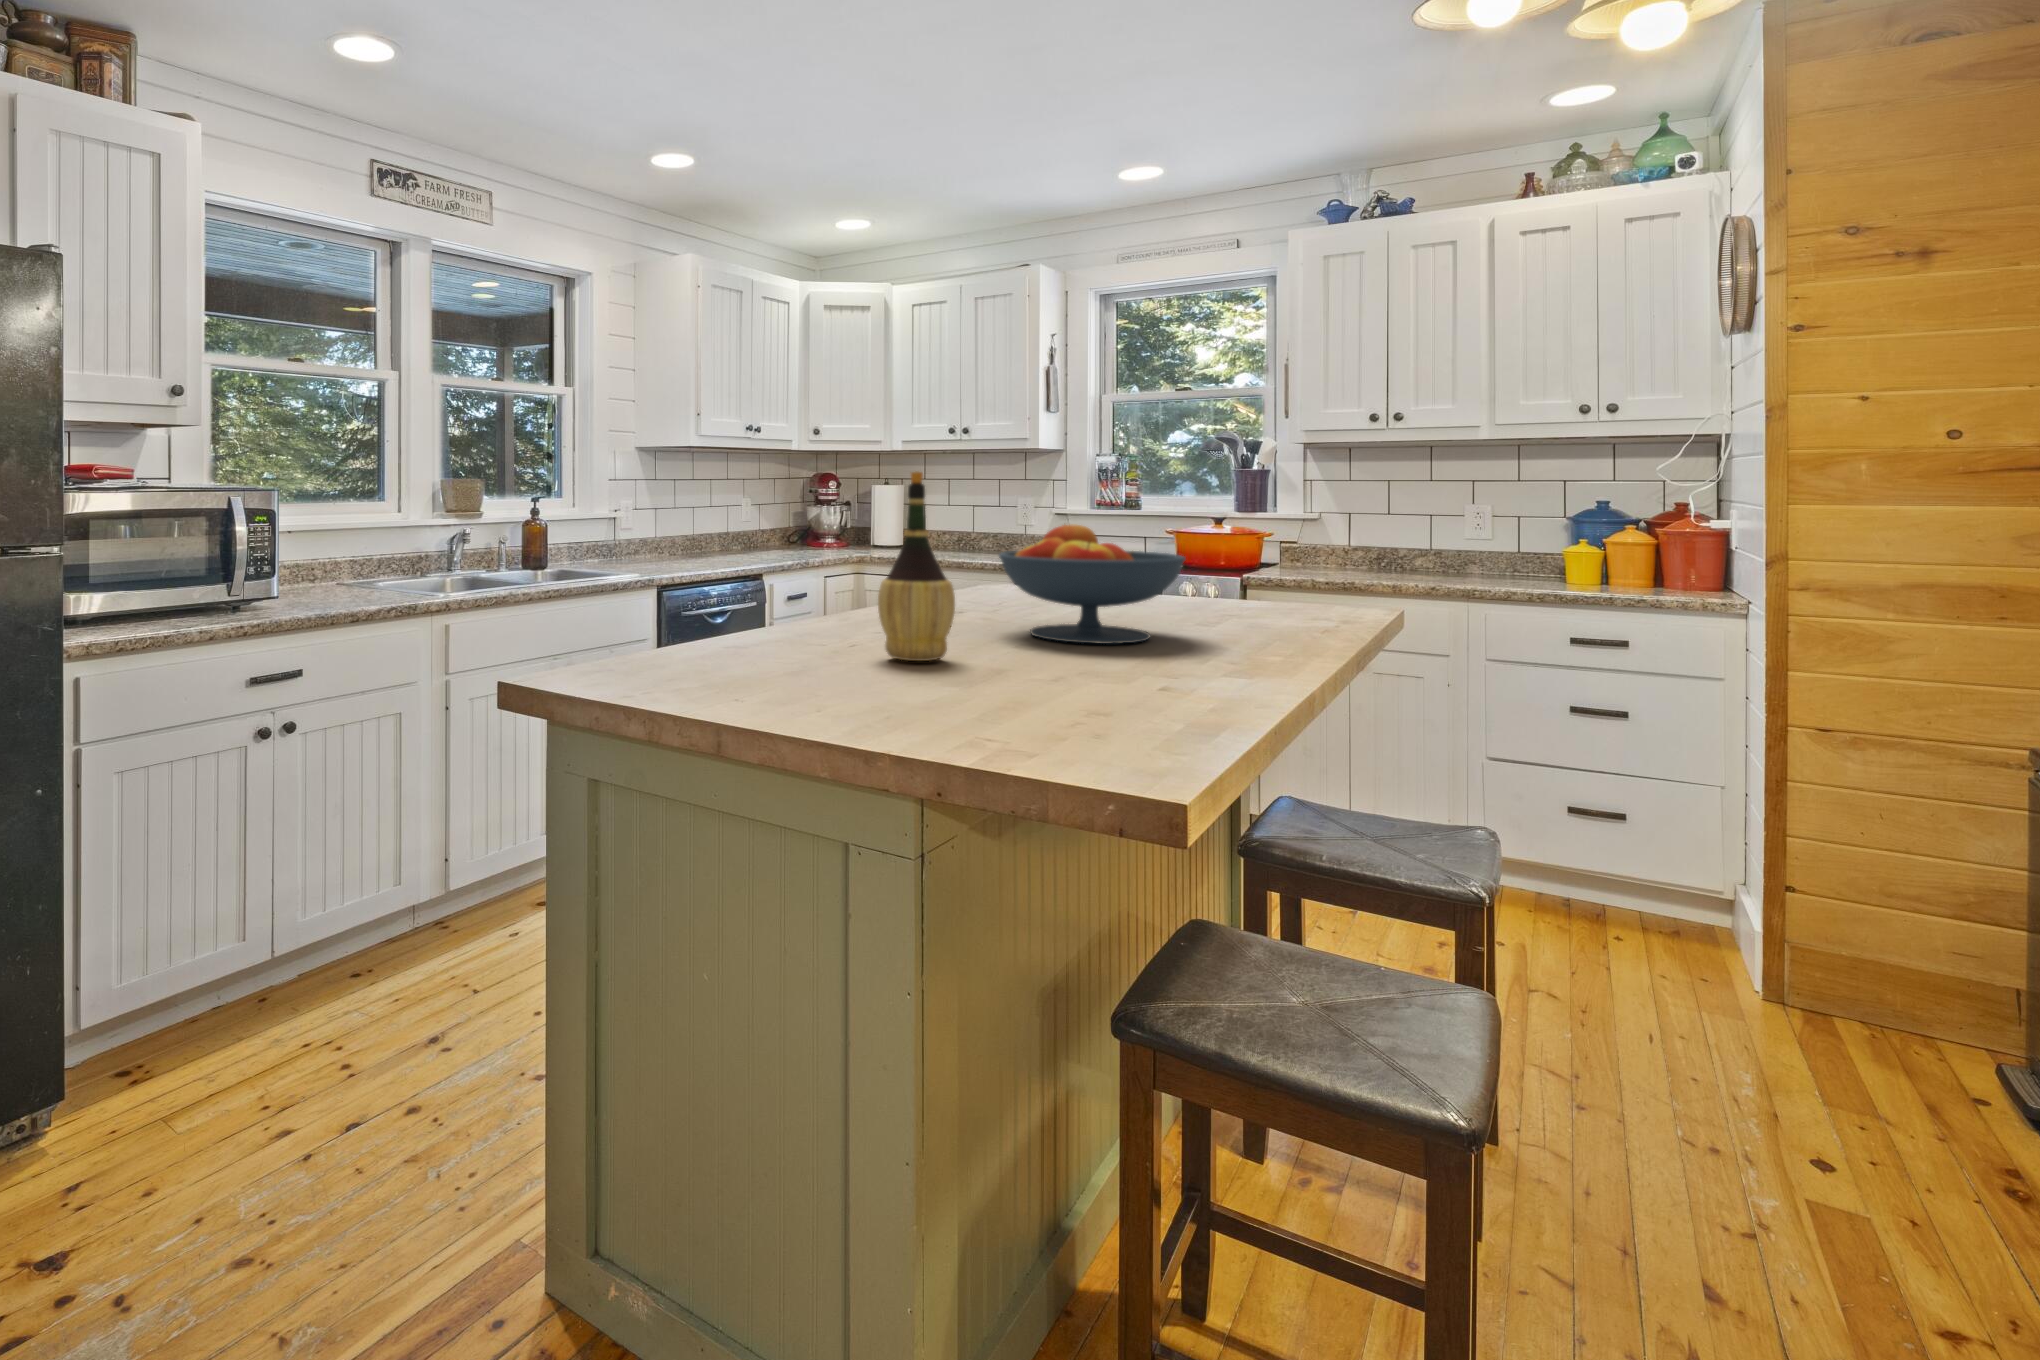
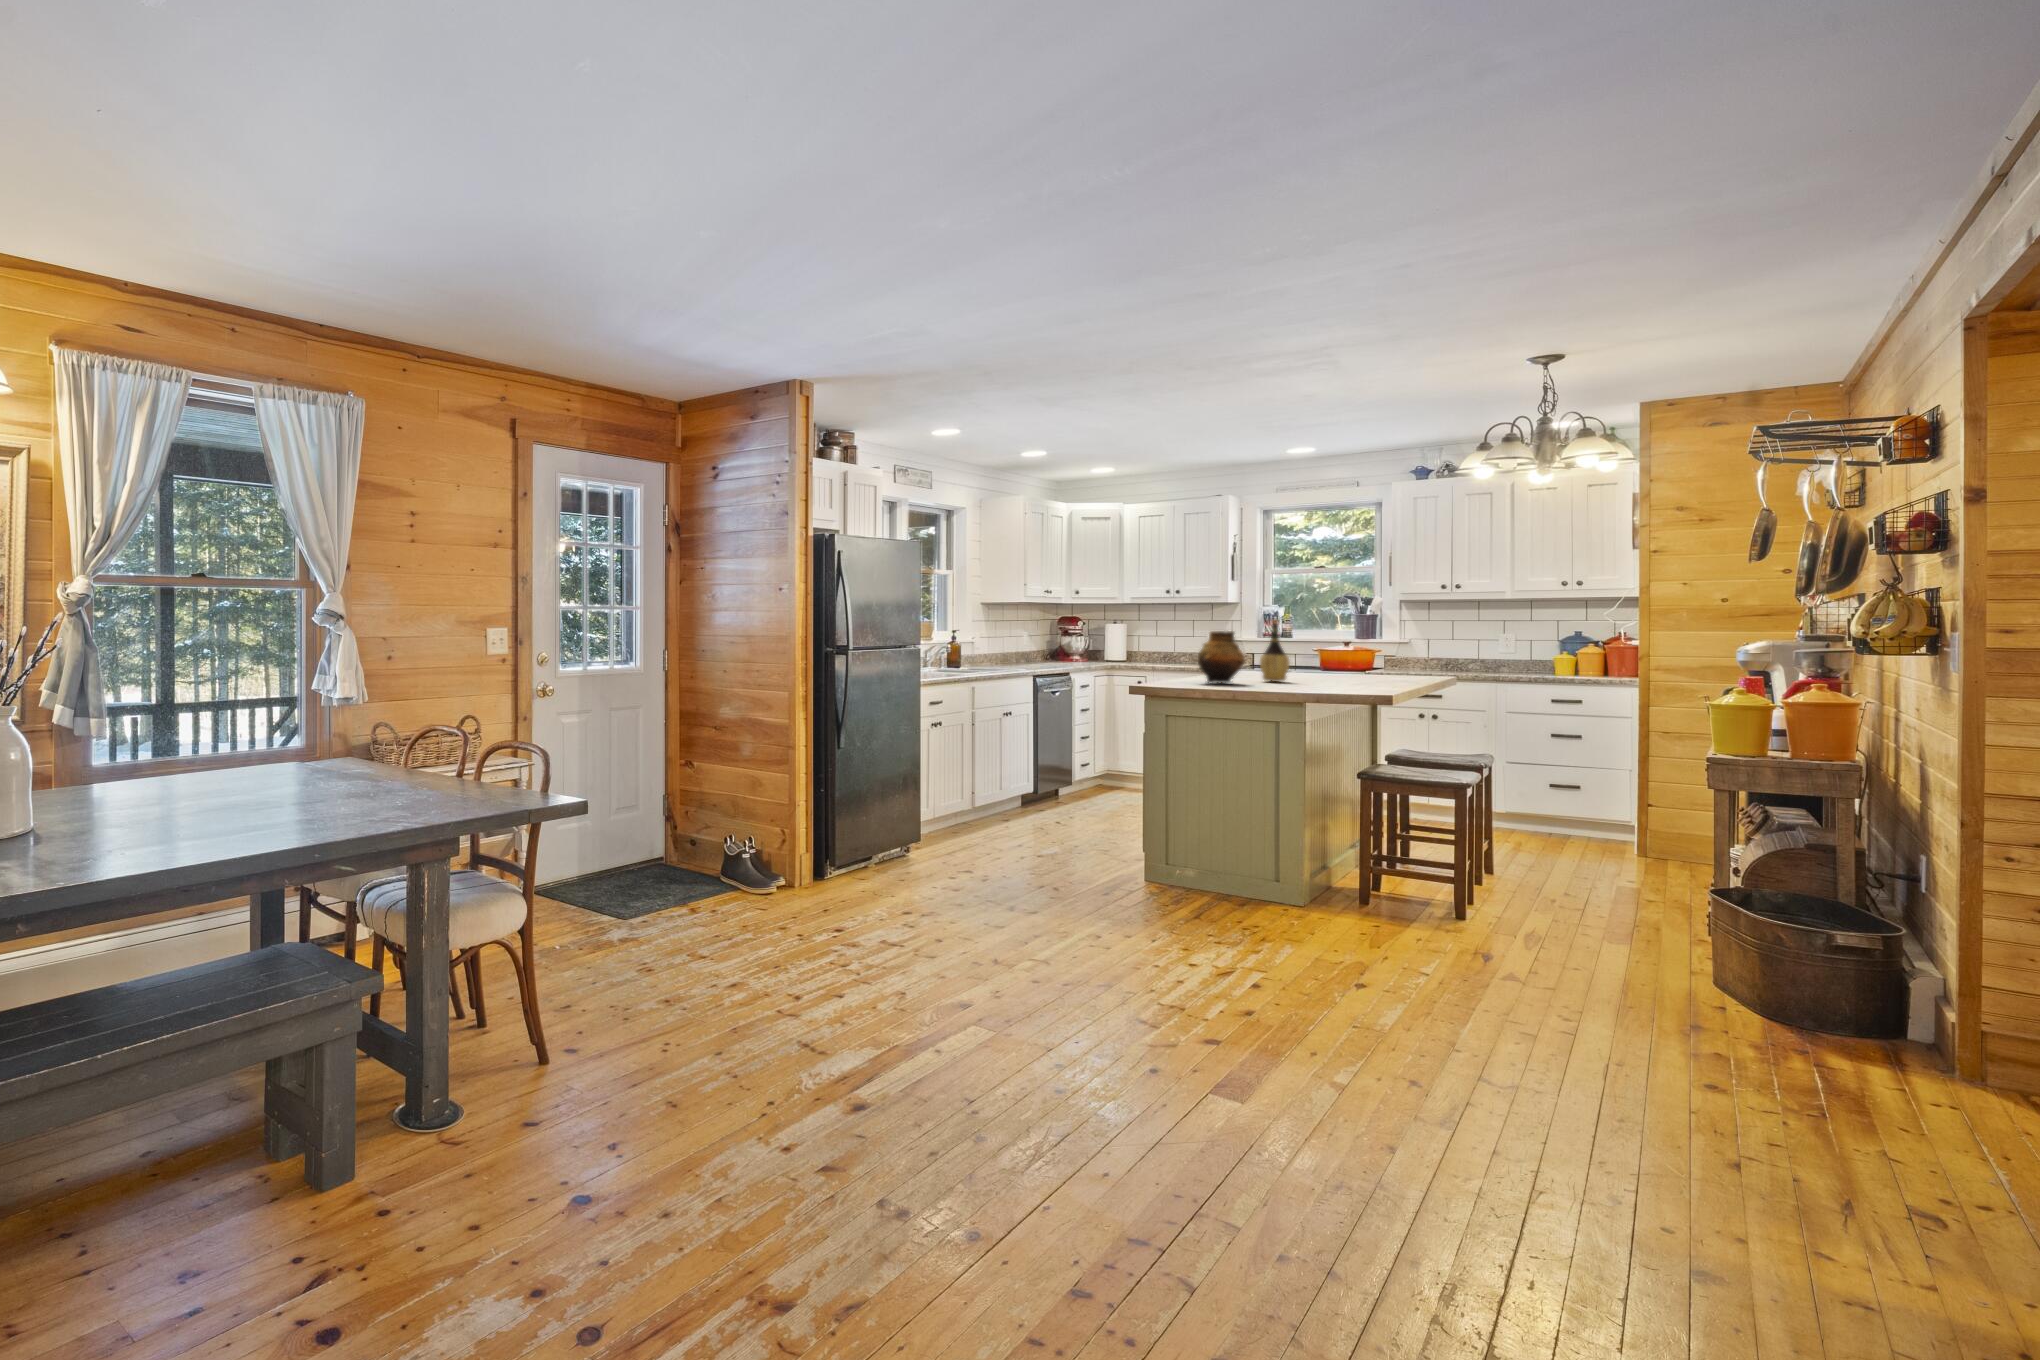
vase: none [664,506,798,681] -> present [1198,631,1245,683]
fruit bowl: present [999,524,1185,644] -> none [1290,638,1369,679]

